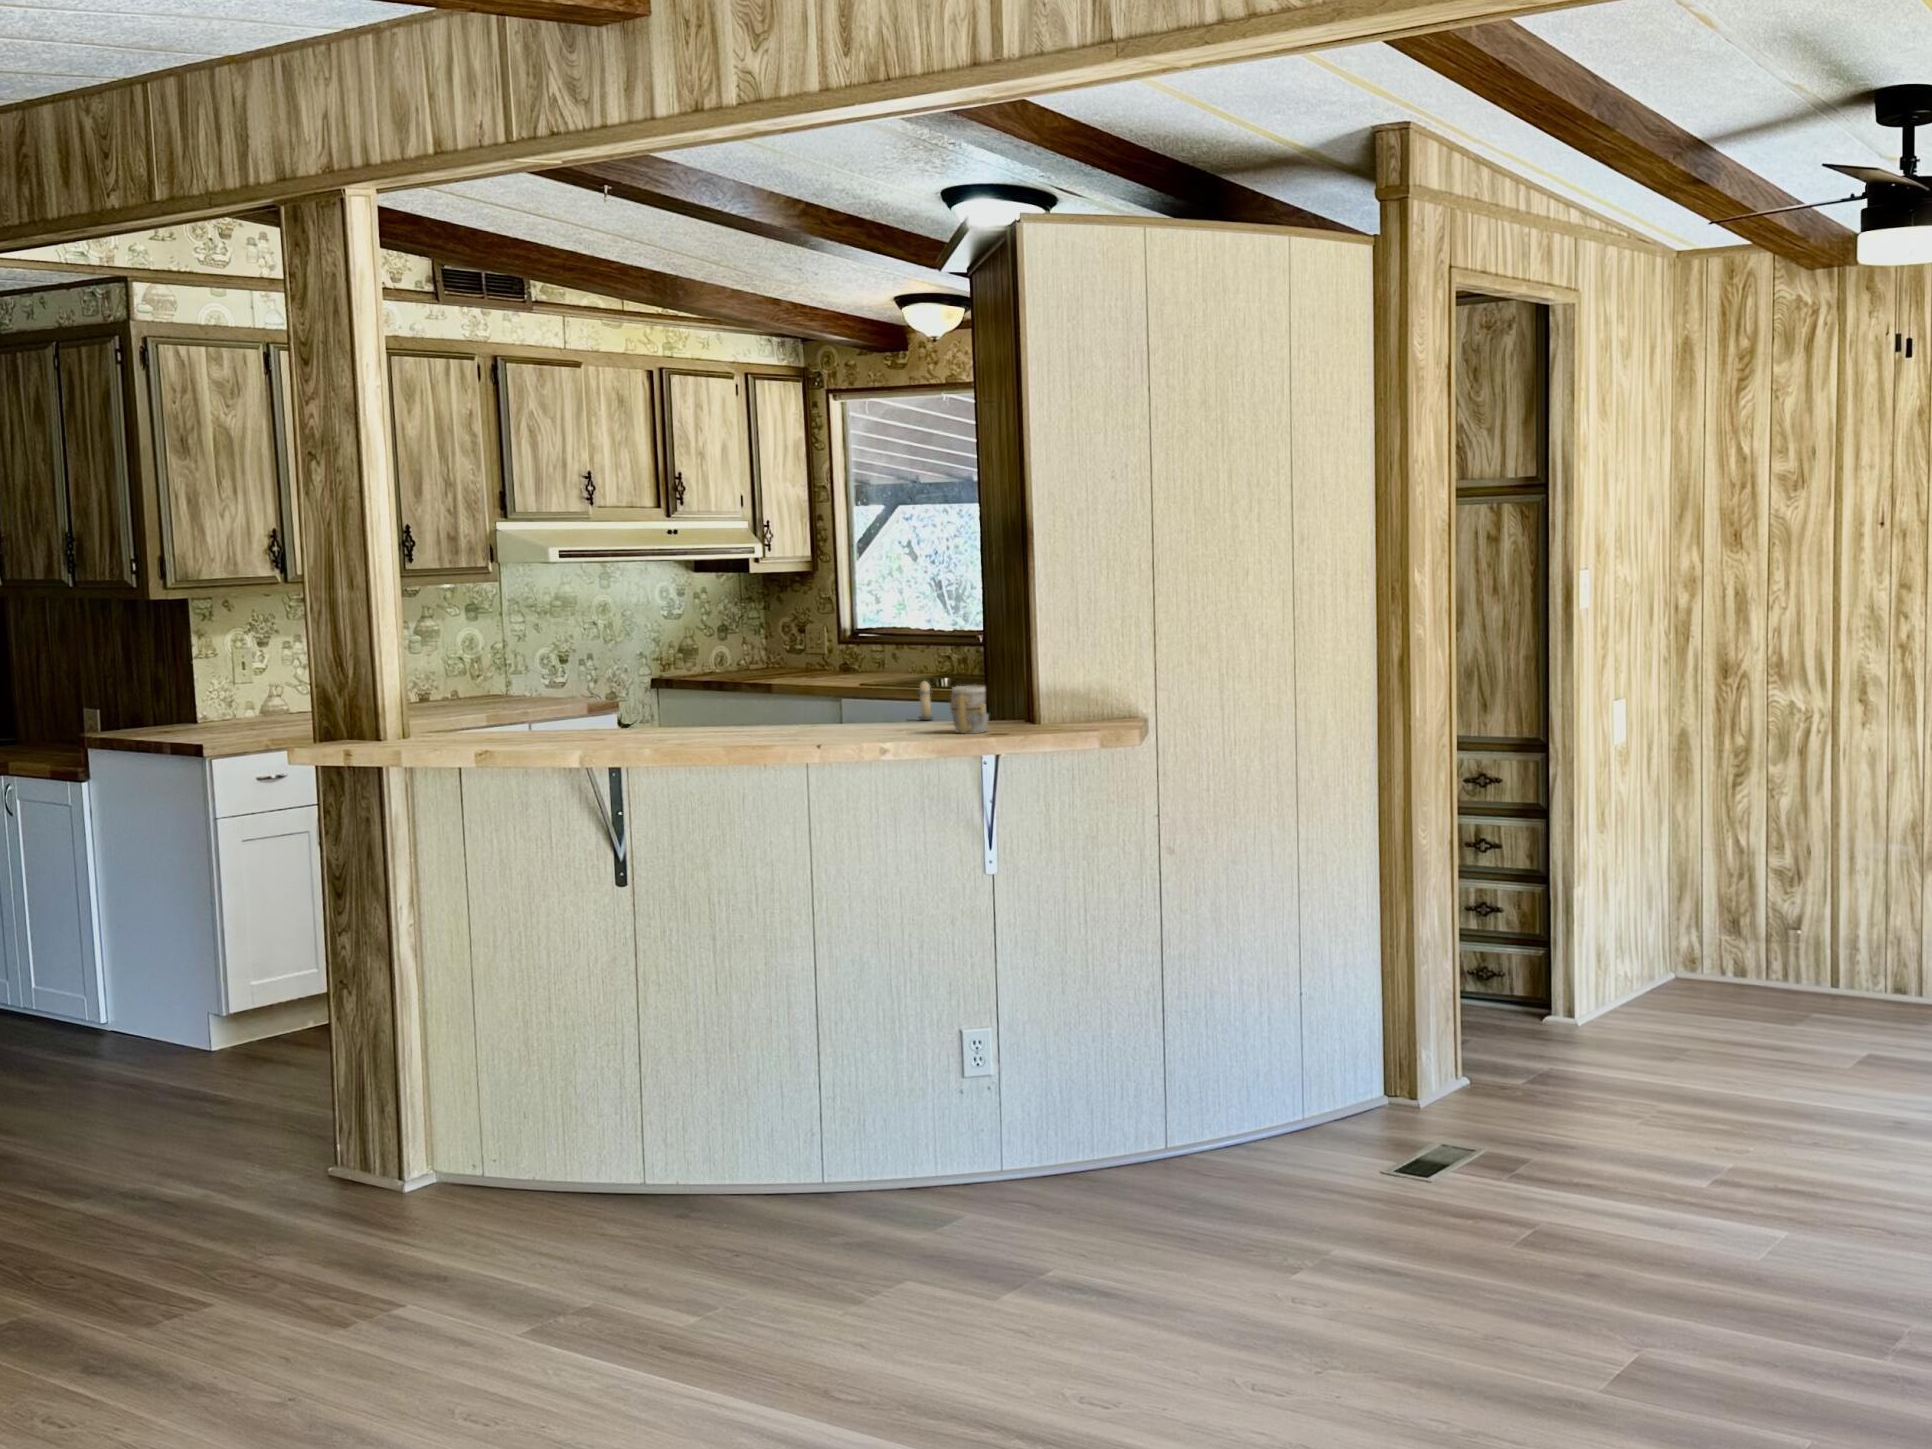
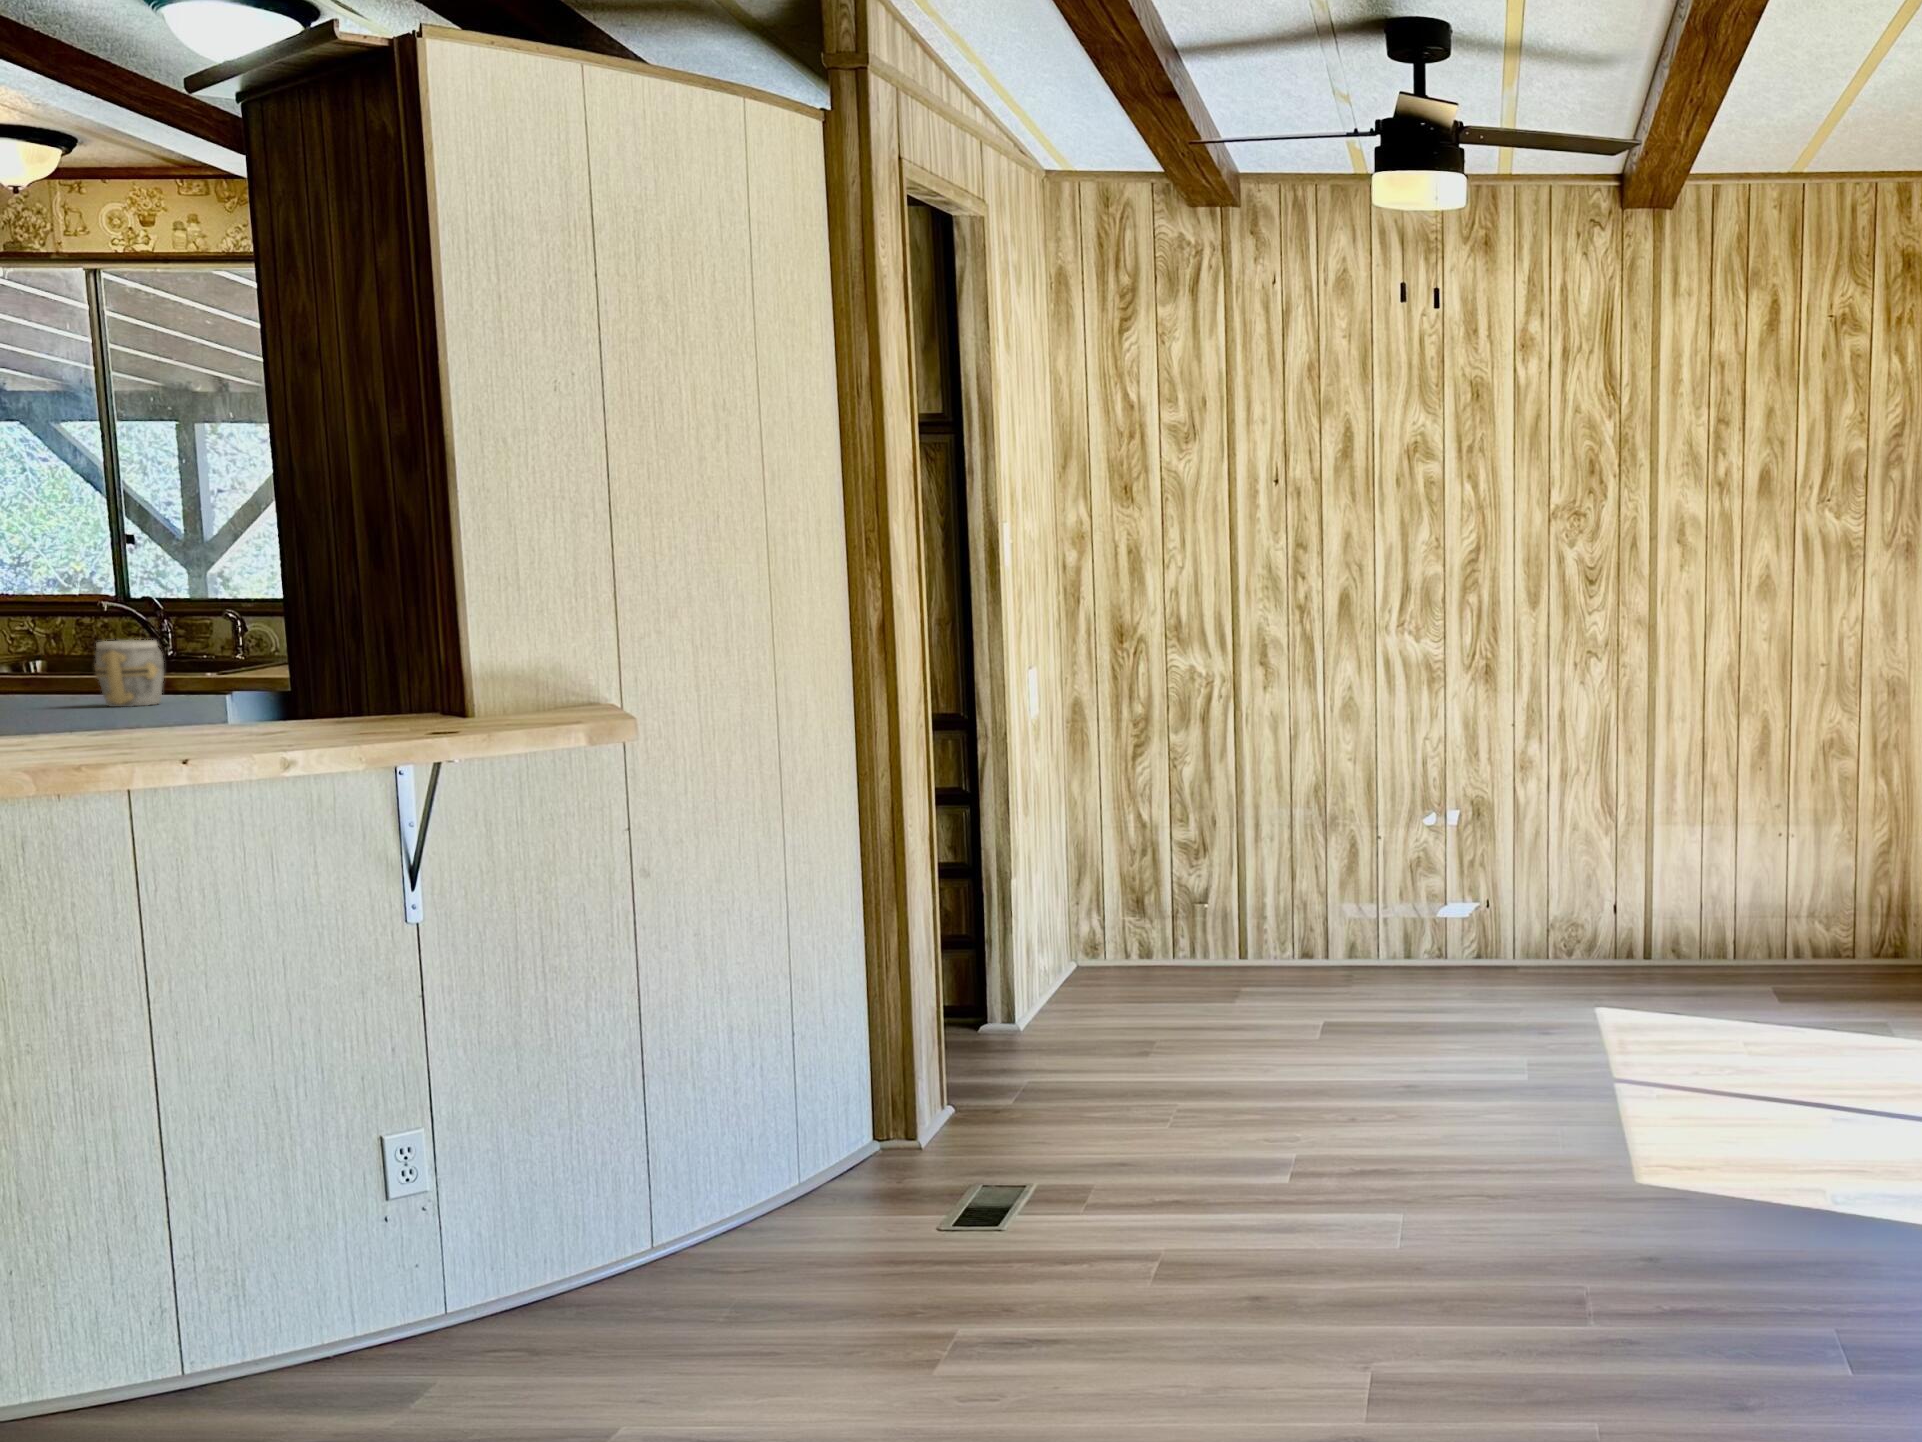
candle: present [917,681,933,720] -> none [42,640,81,698]

